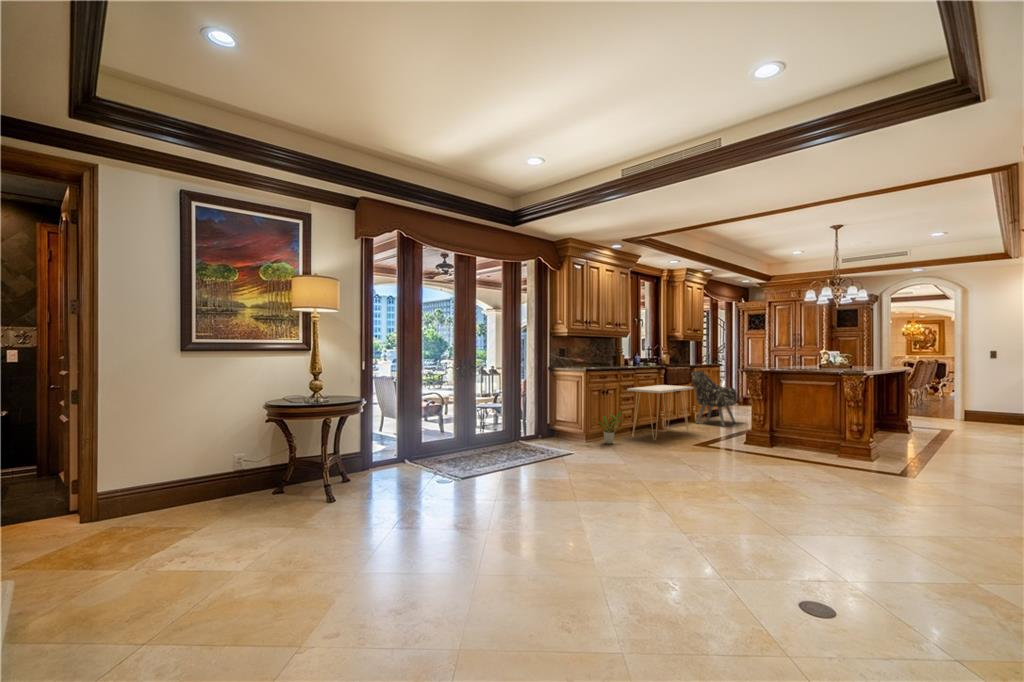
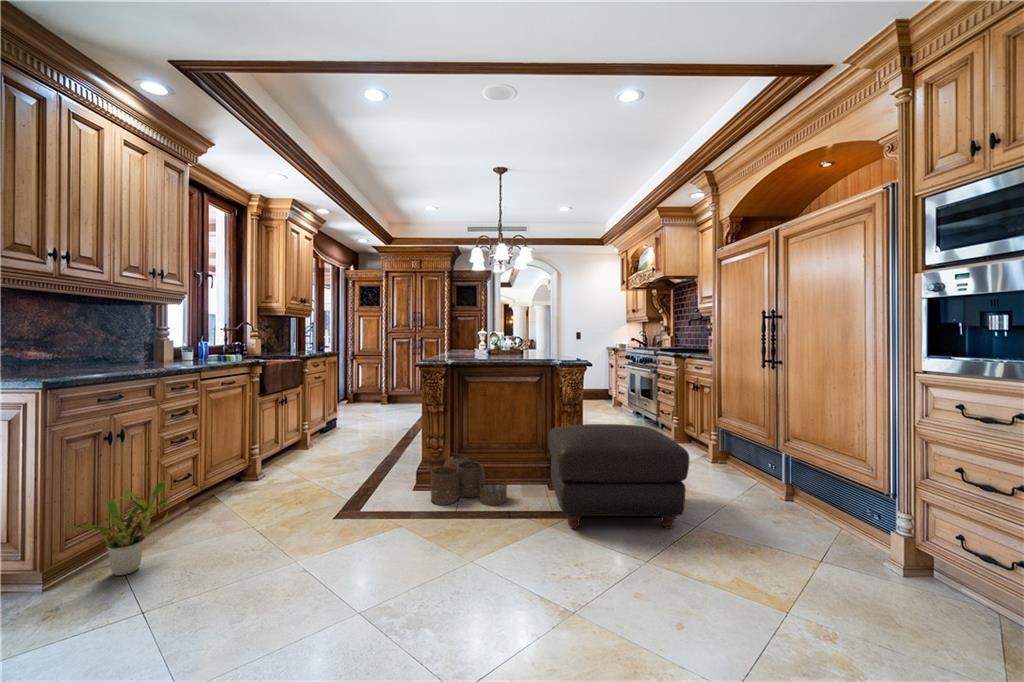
armchair: present [692,371,737,427] -> none [304,363,368,448]
console table: present [627,385,694,440] -> none [181,394,317,520]
ottoman: none [820,414,939,489] -> present [549,424,689,529]
woven basket: none [751,429,803,460] -> present [431,455,507,505]

